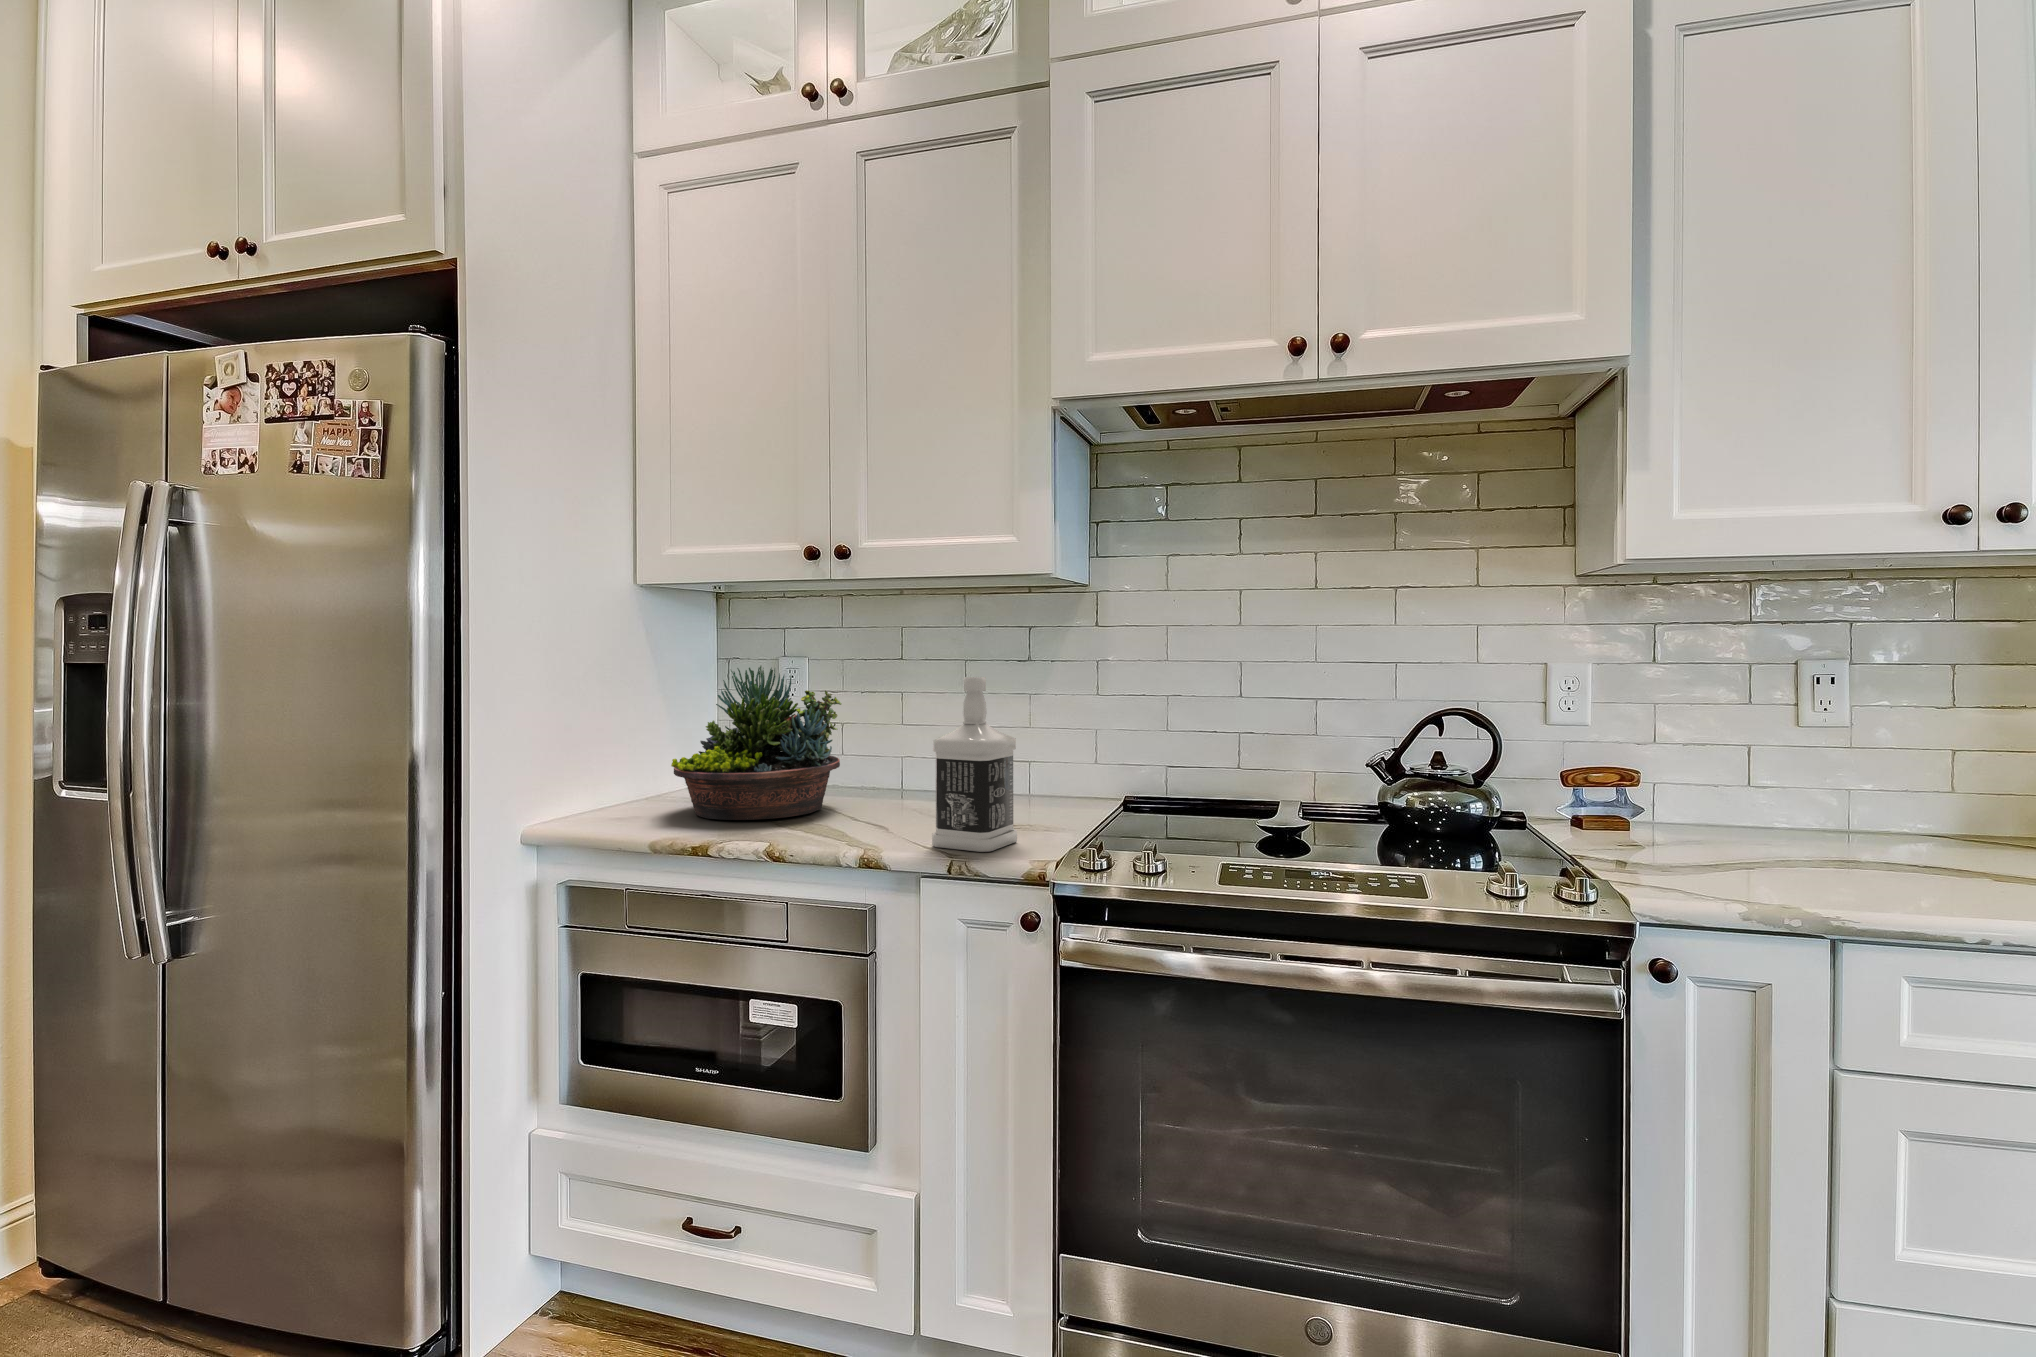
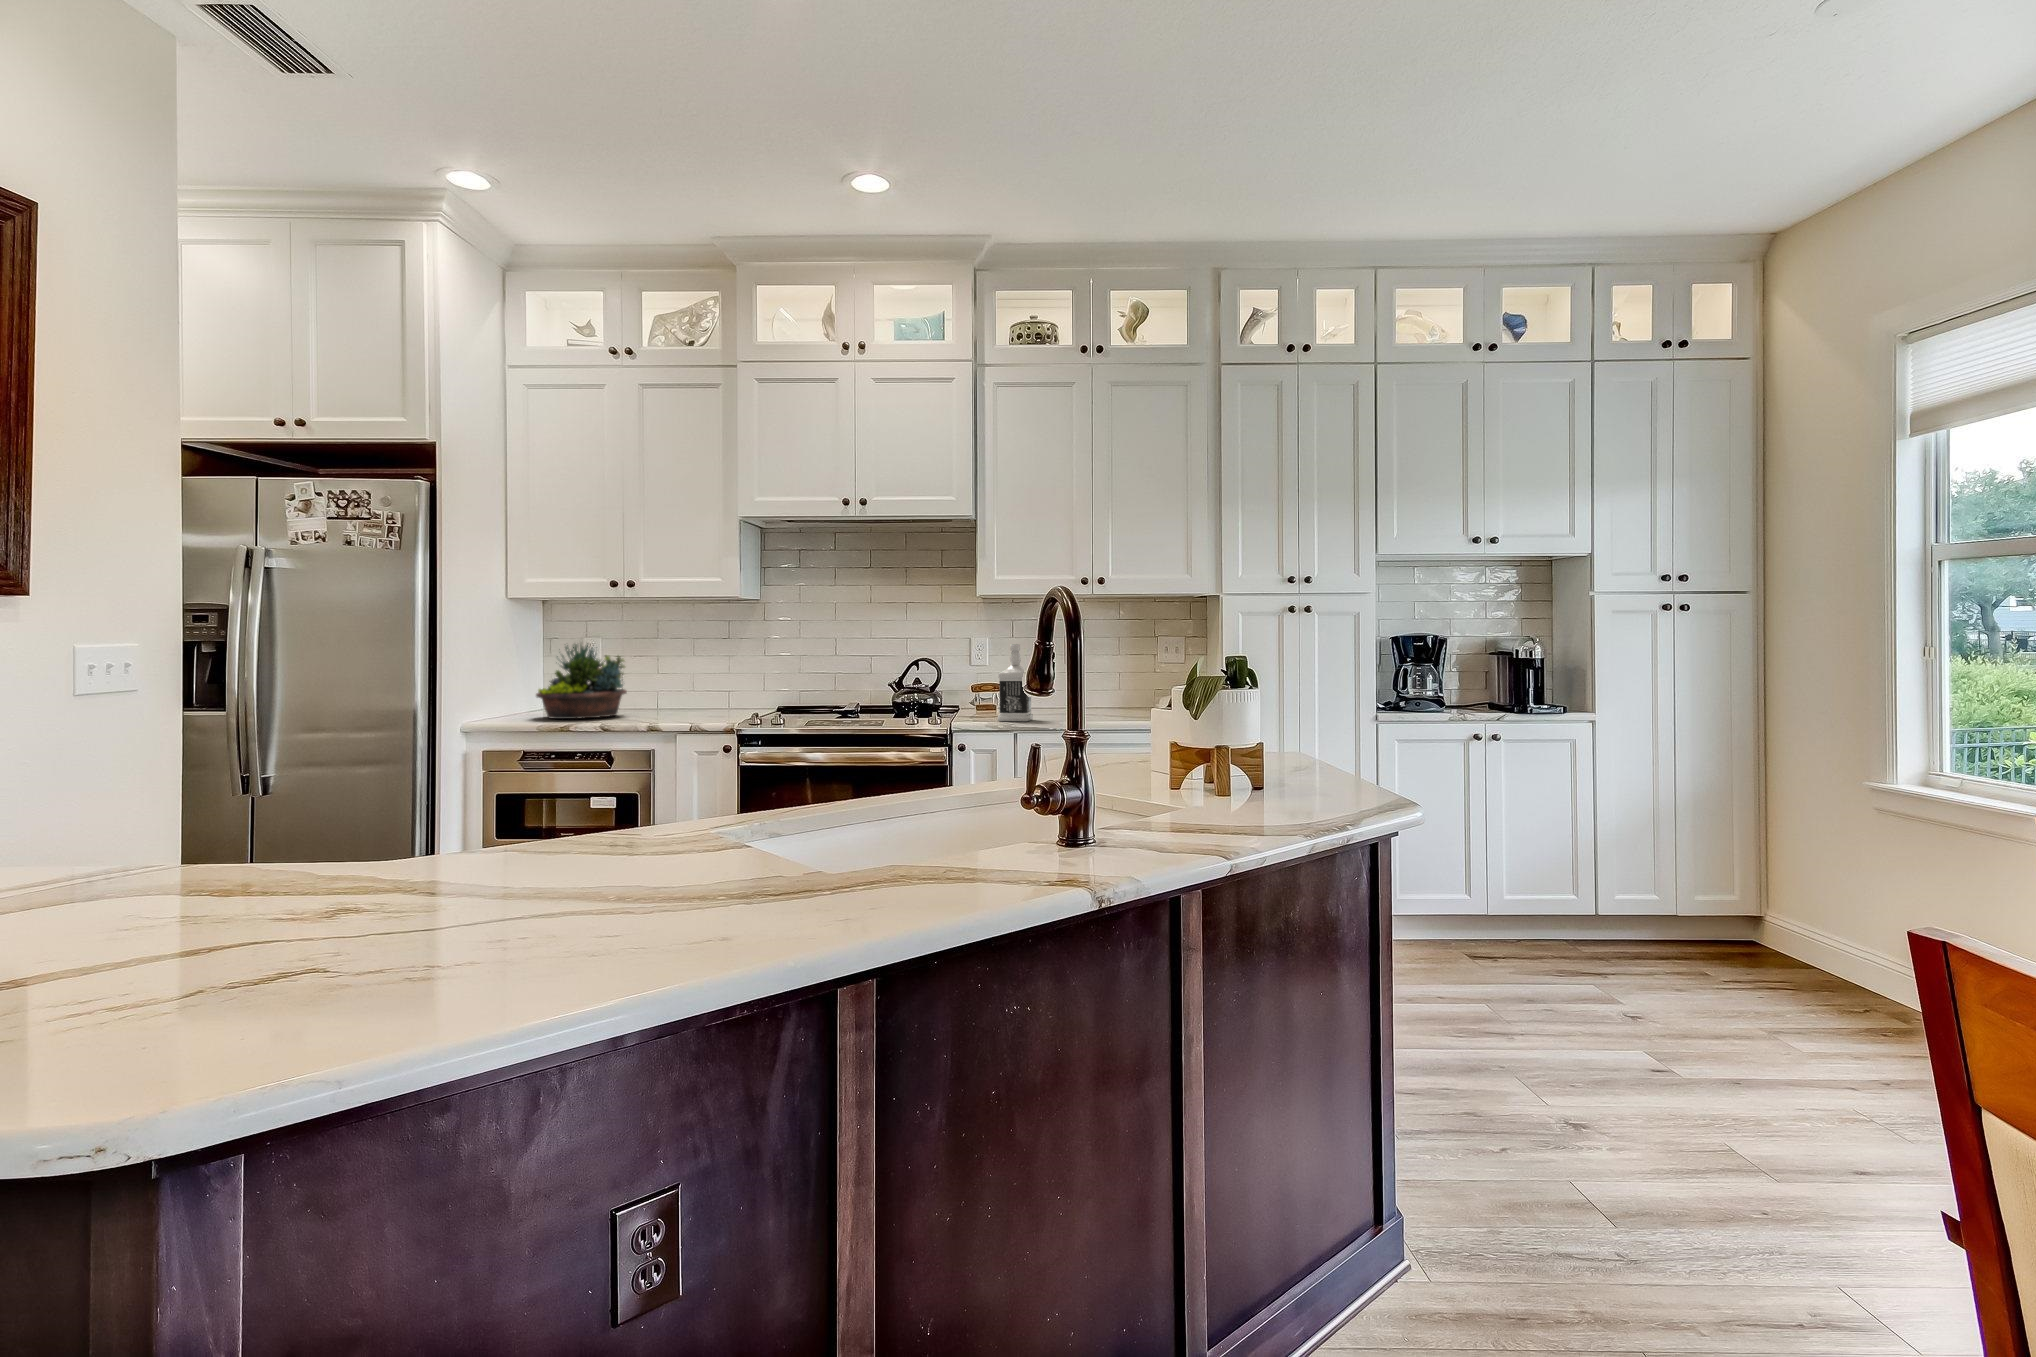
bottle: present [932,677,1017,852] -> present [998,644,1033,721]

